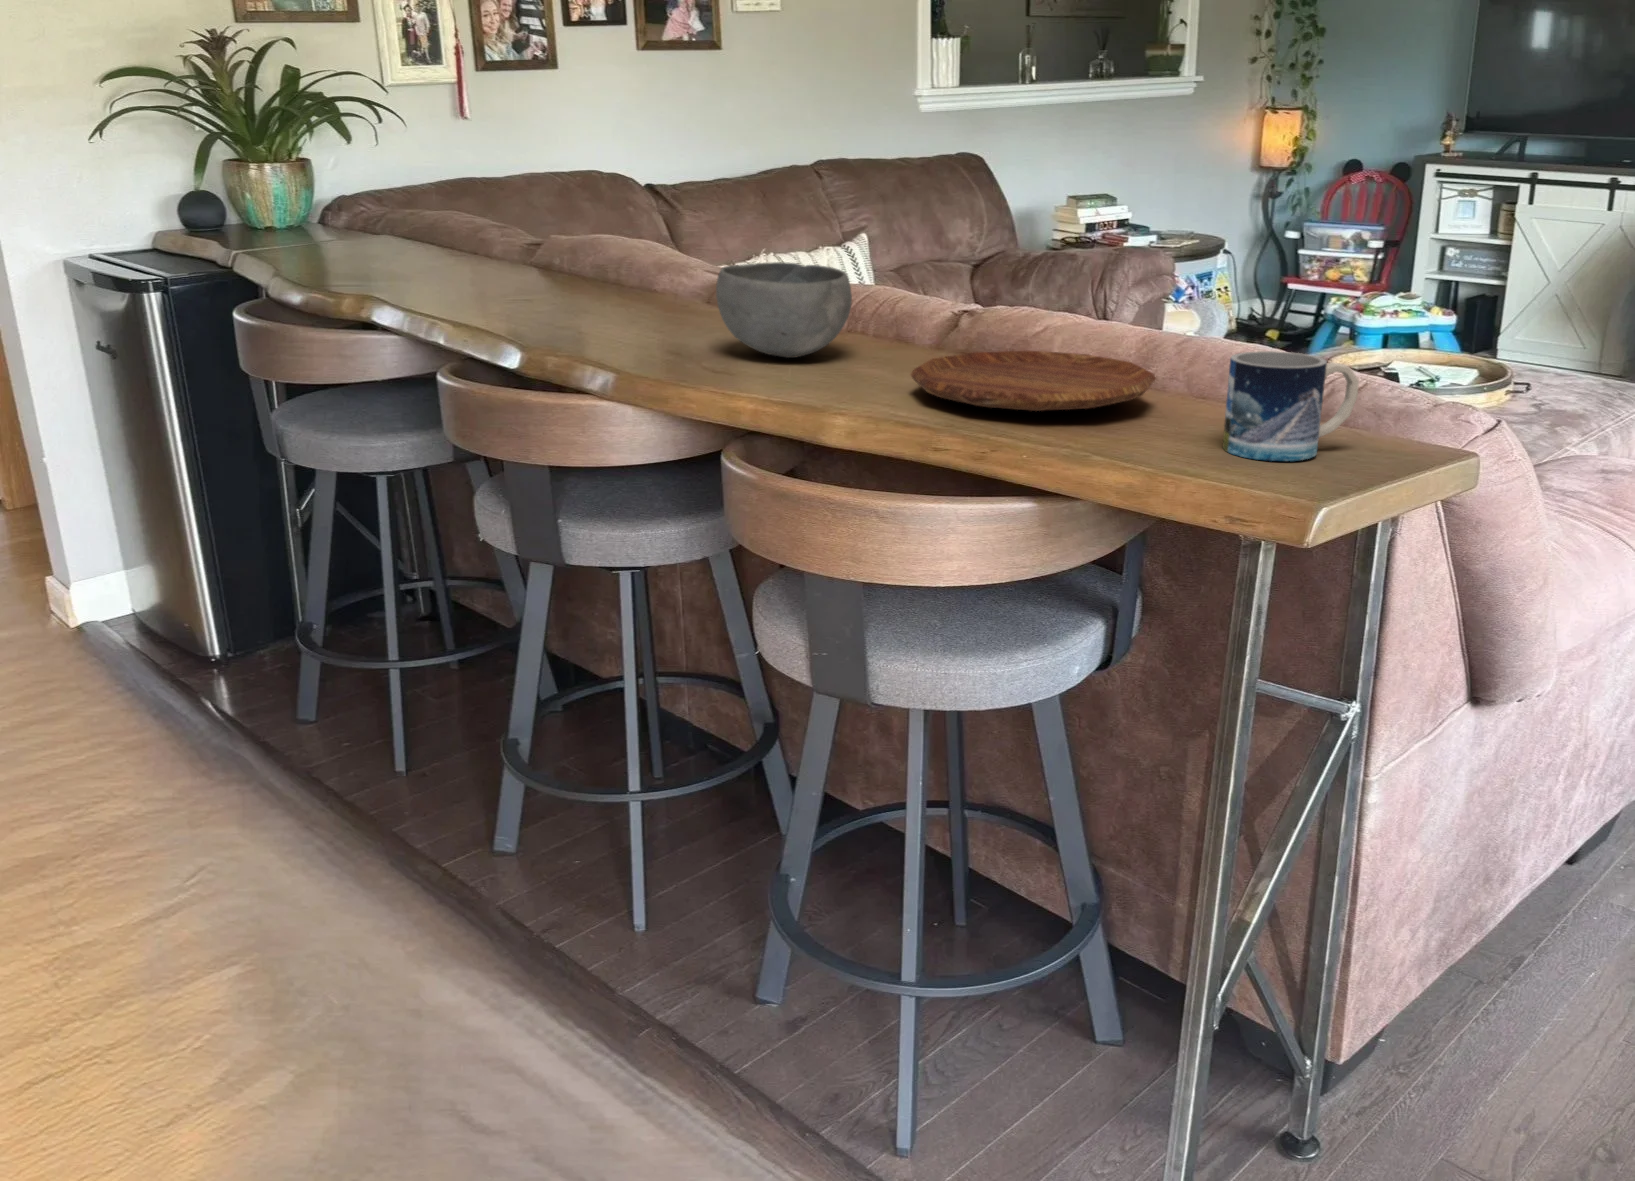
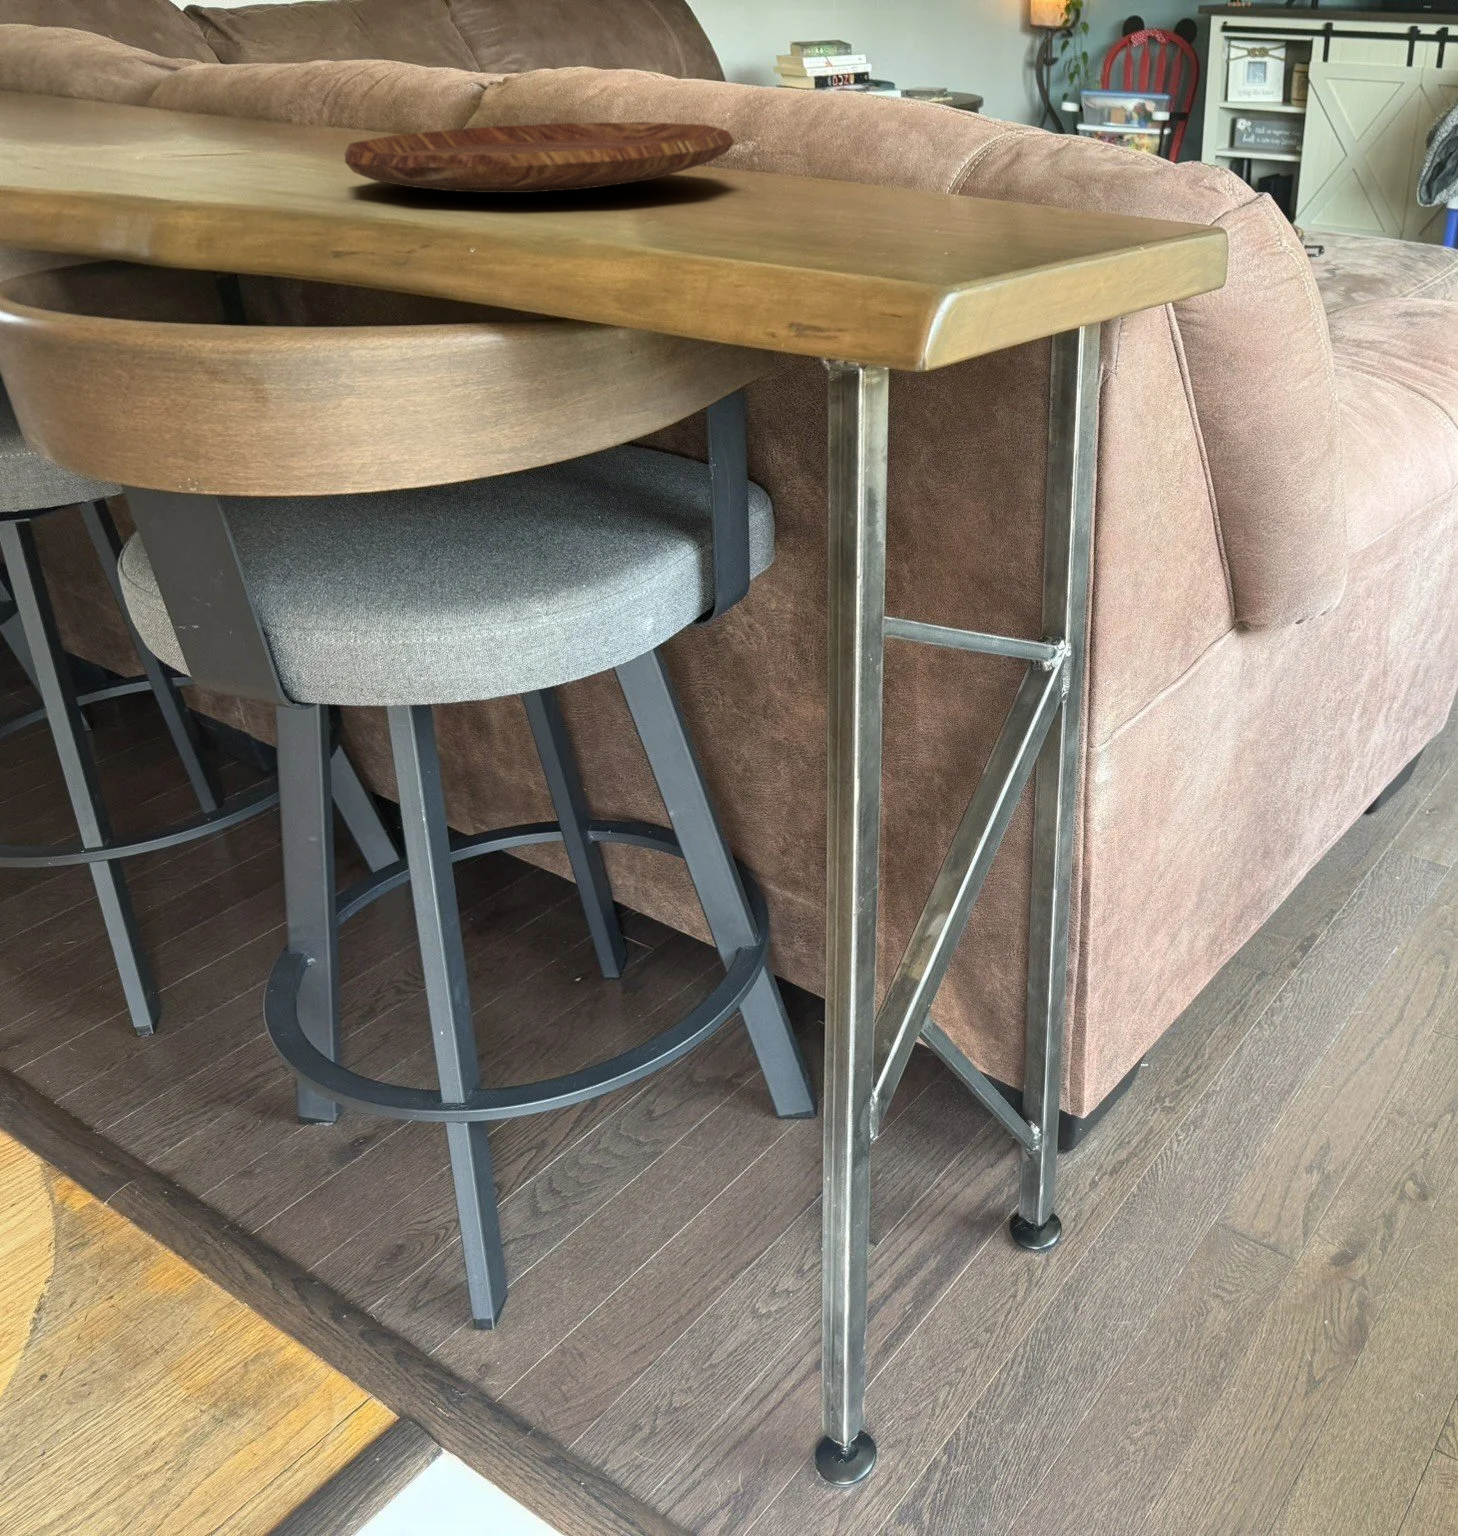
bowl: present [716,262,852,358] -> none [74,13,301,159]
mug: present [1223,351,1359,461] -> none [810,52,1030,237]

